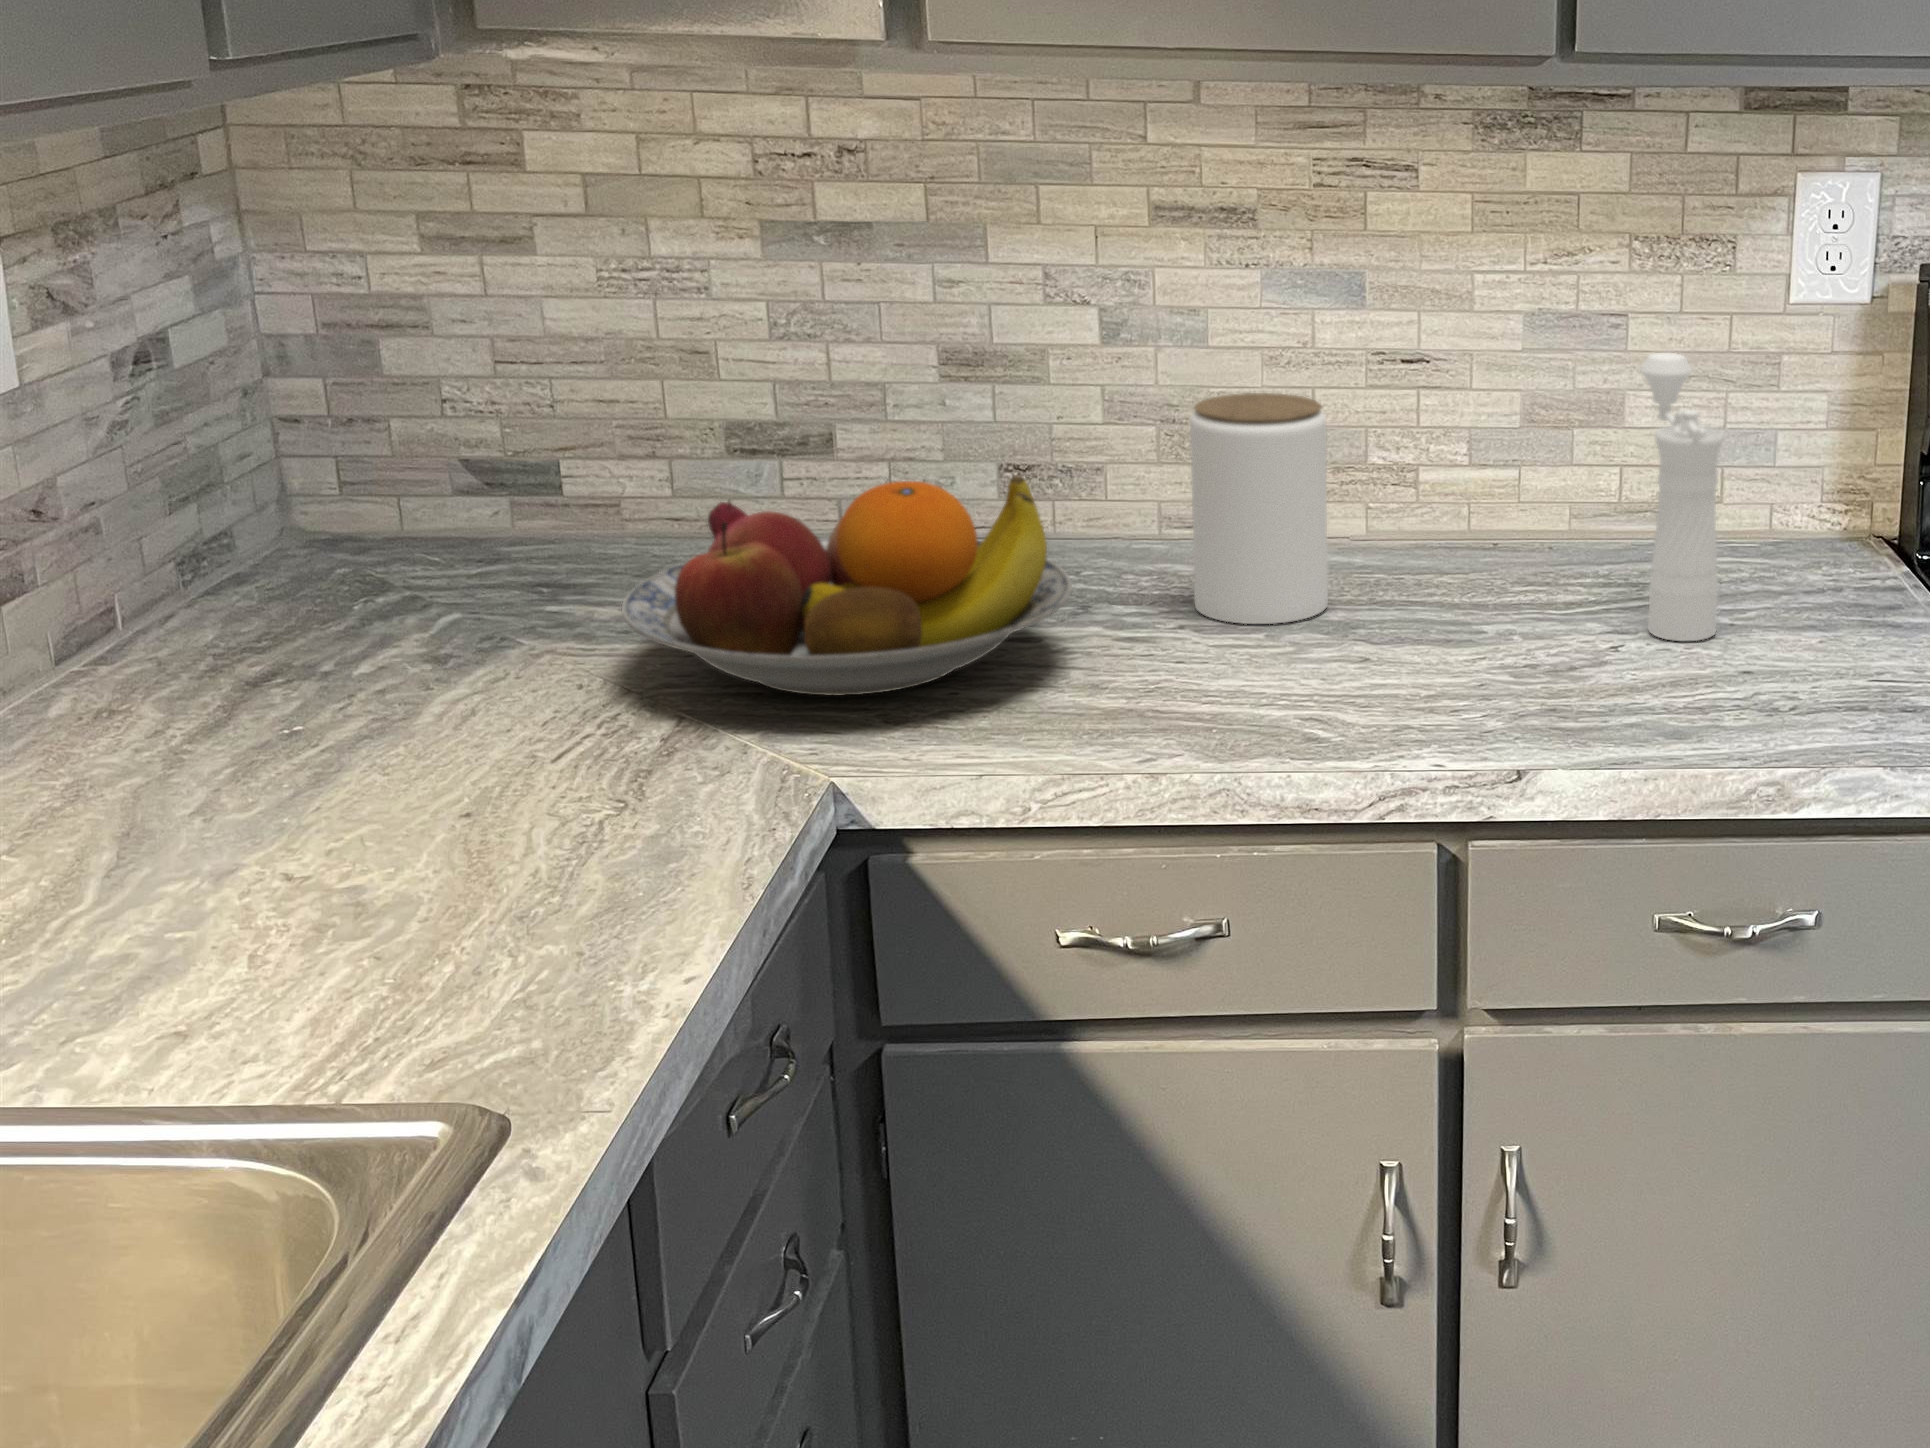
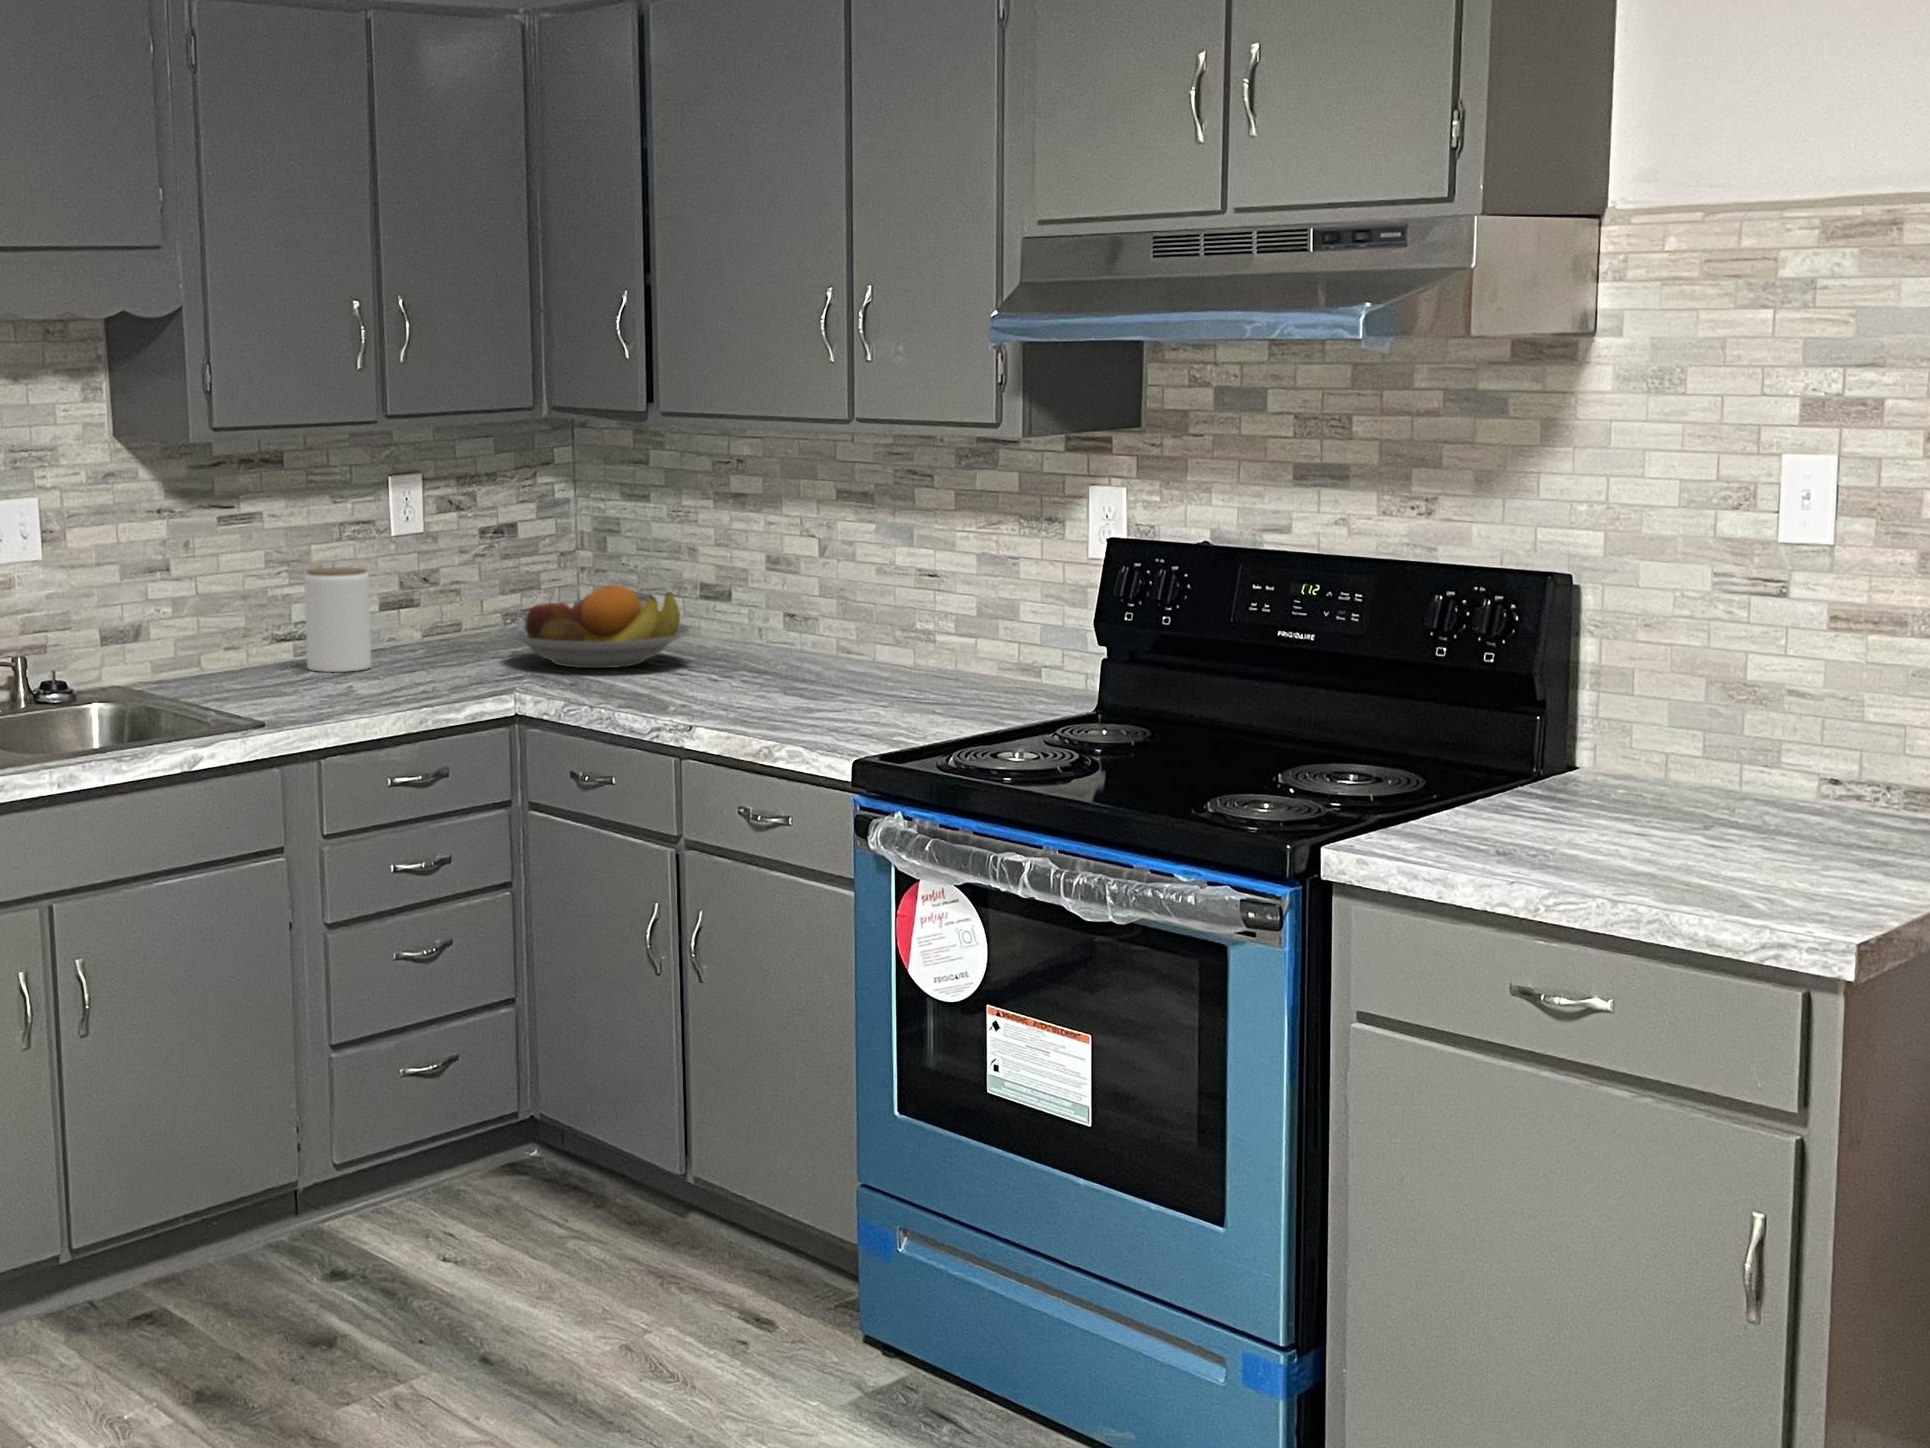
pepper mill: present [1641,353,1725,641] -> none [874,568,952,706]
jar: present [1190,393,1328,624] -> present [304,568,371,672]

